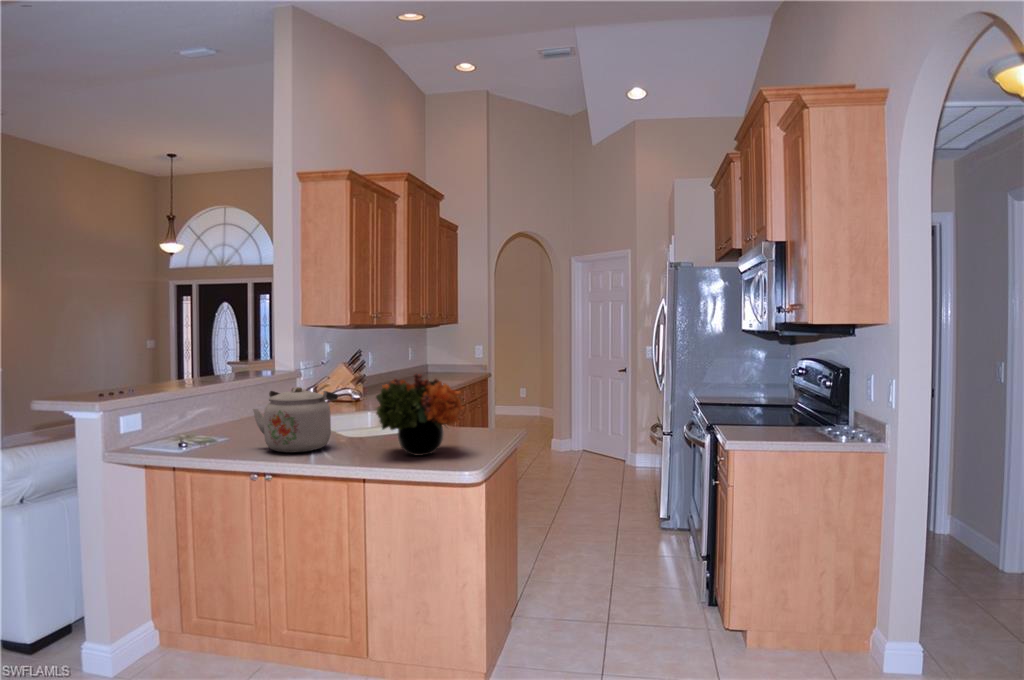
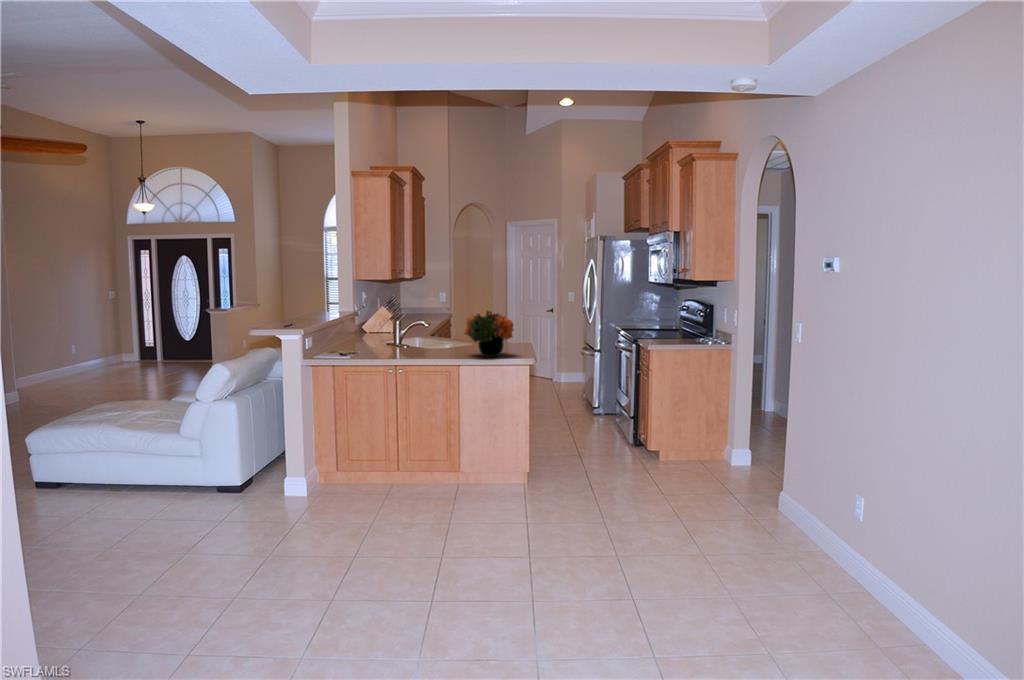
kettle: present [253,387,338,453] -> none [388,320,434,358]

